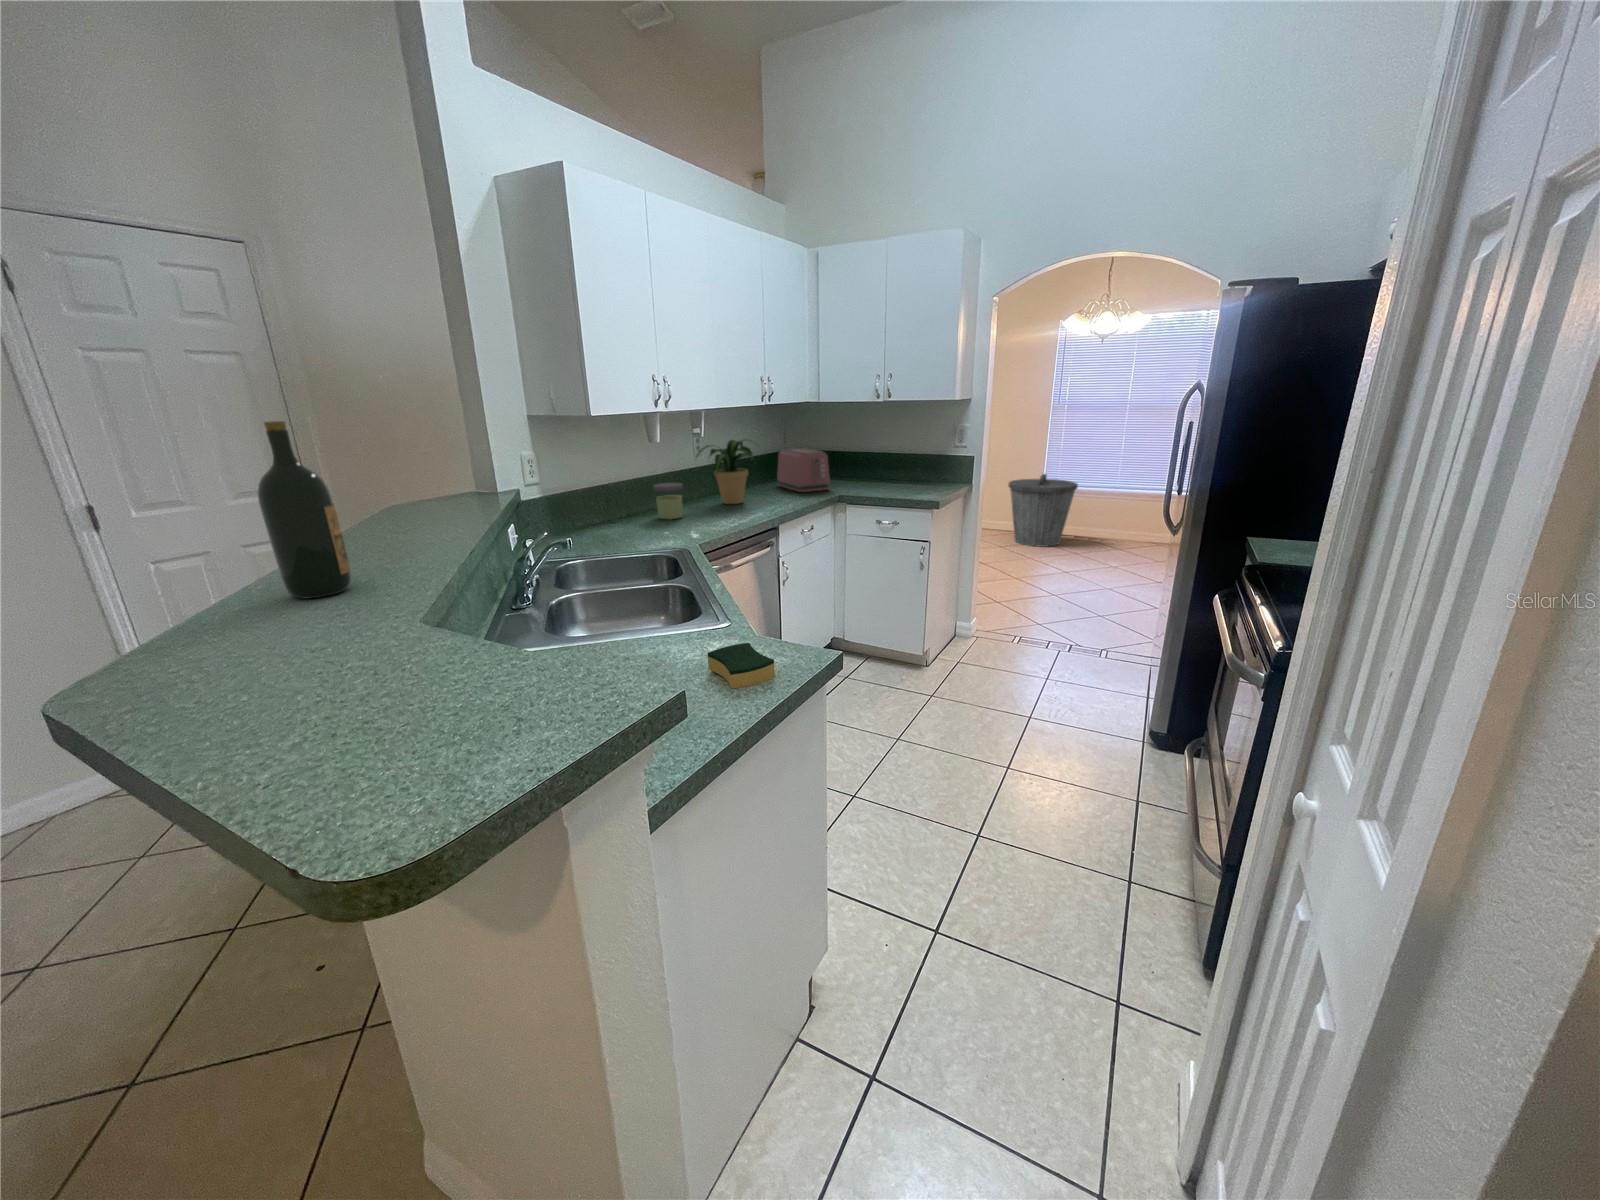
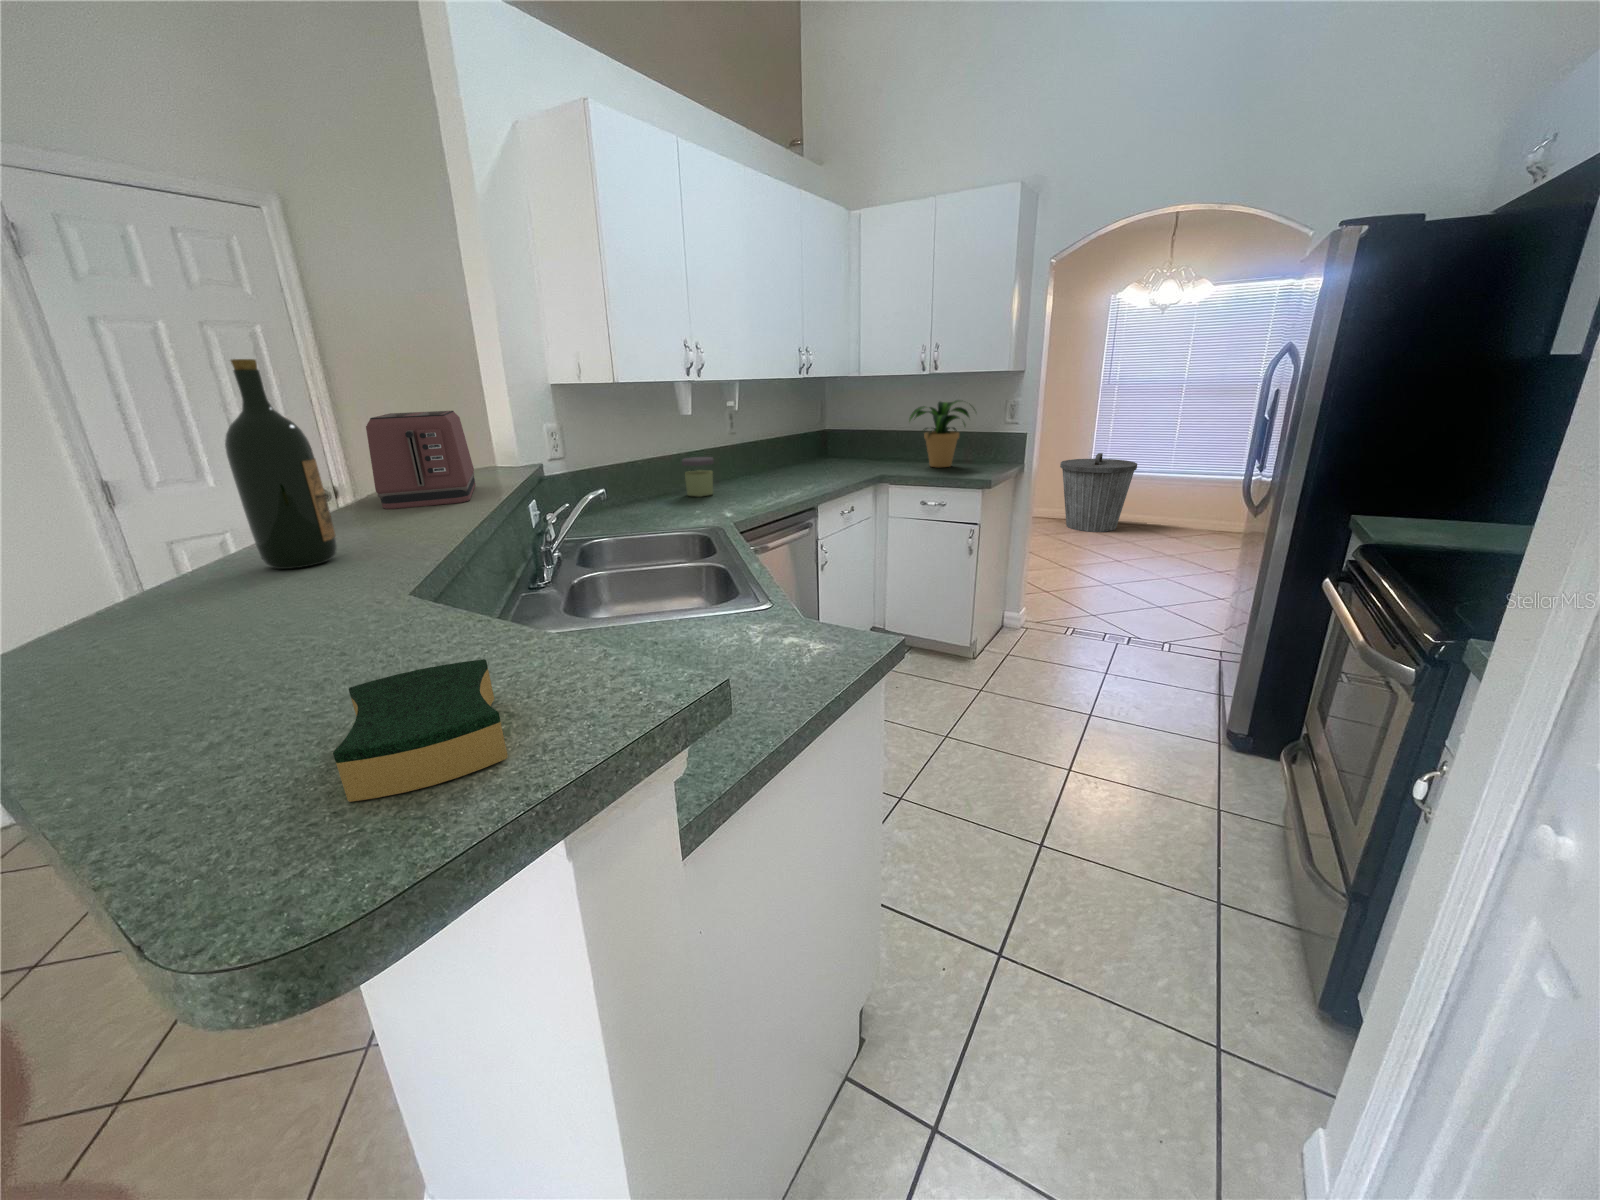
potted plant: present [696,439,753,504] -> present [909,400,969,467]
toaster: present [777,449,830,492] -> present [366,411,476,509]
sponge: present [708,643,775,689] -> present [333,659,508,802]

